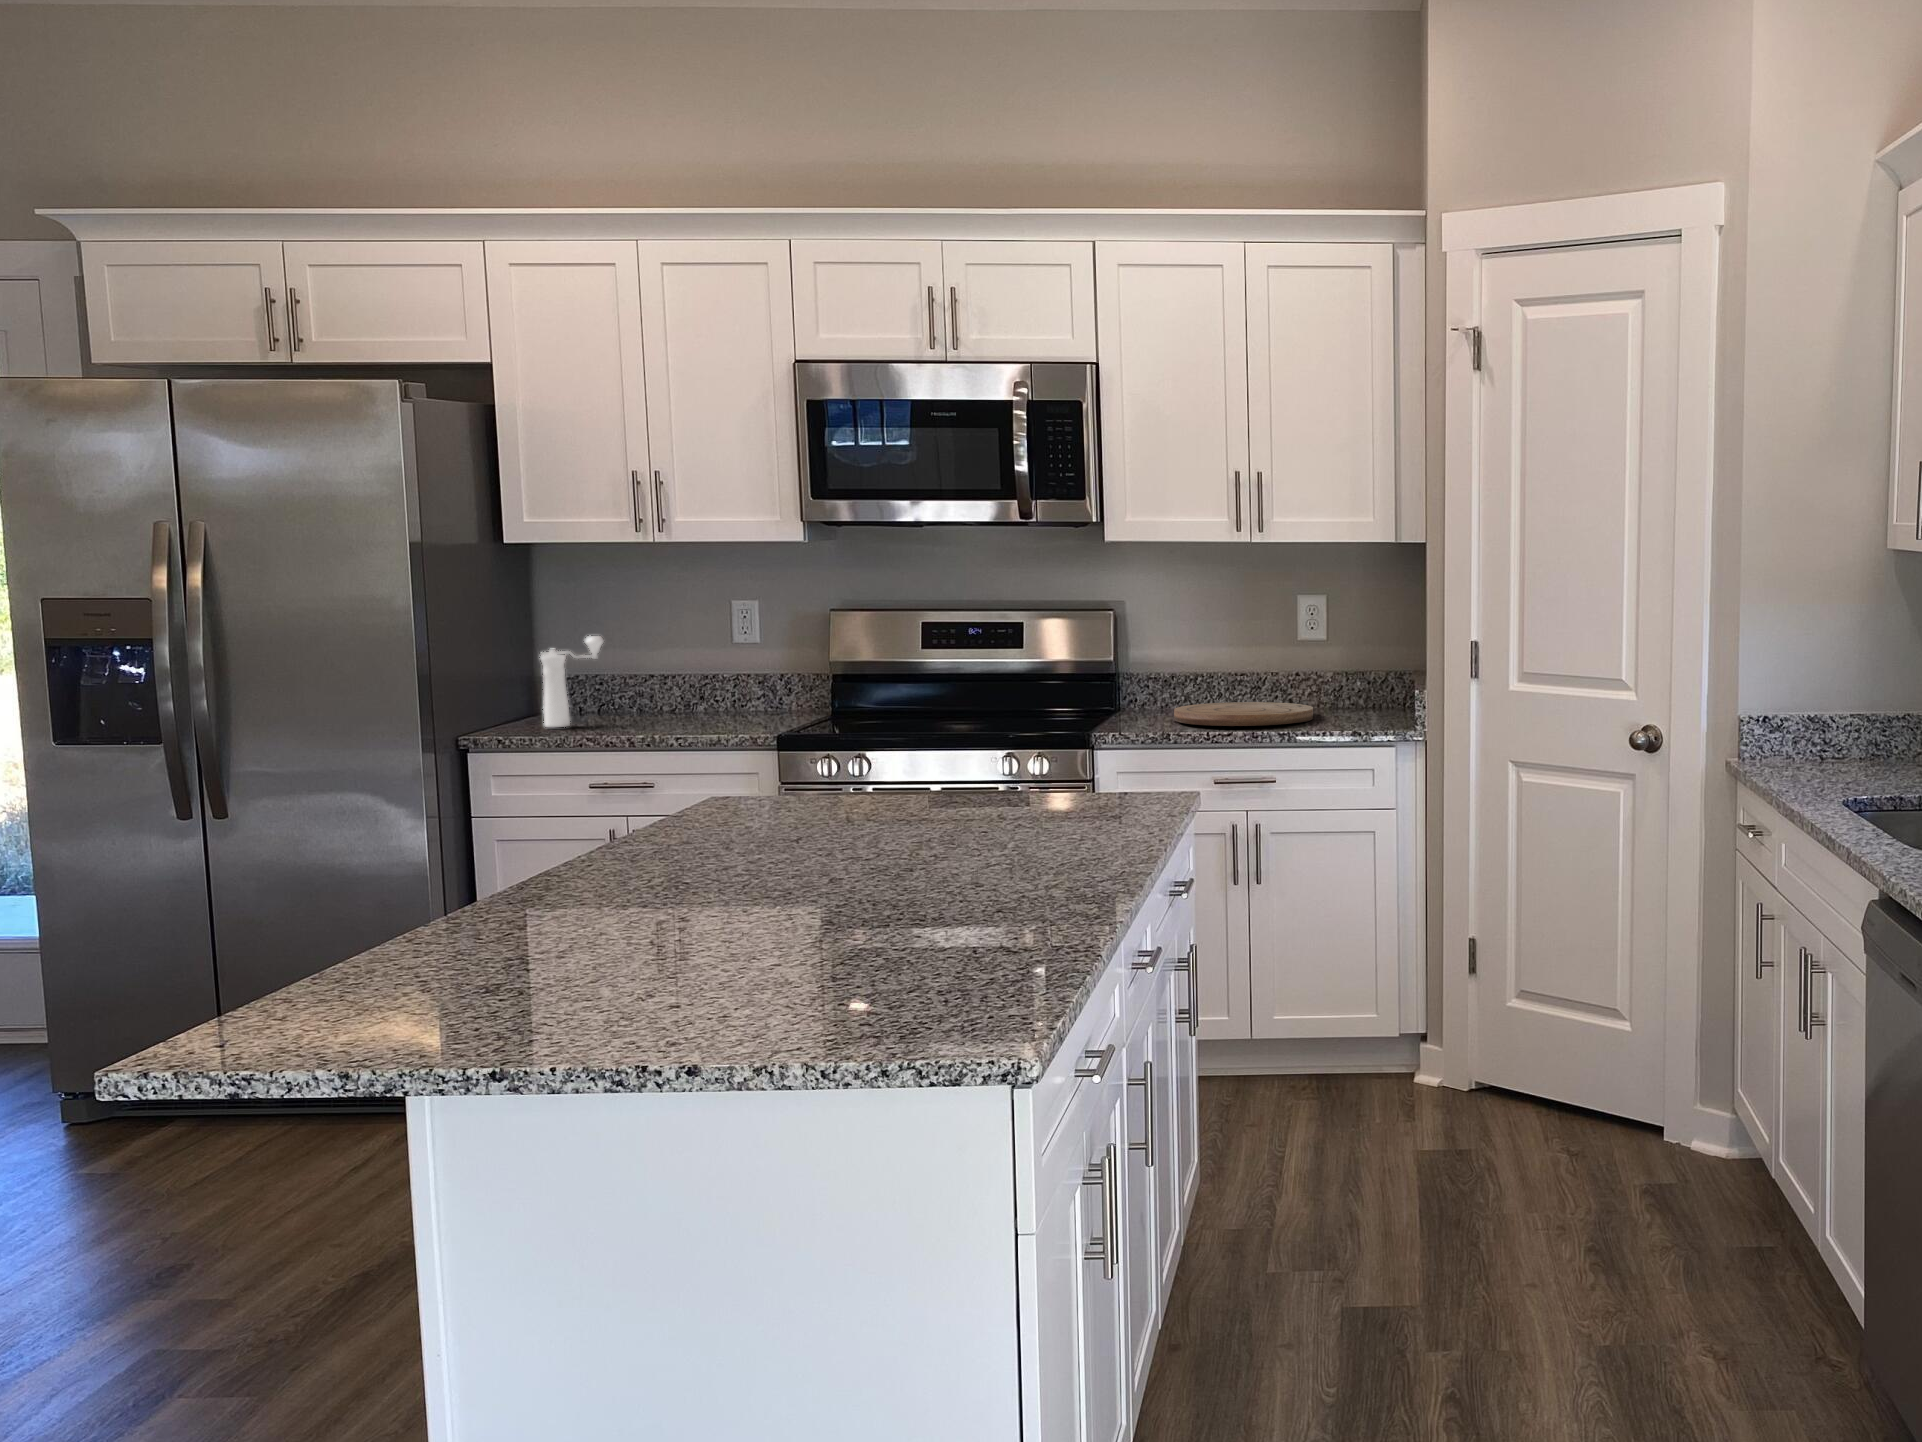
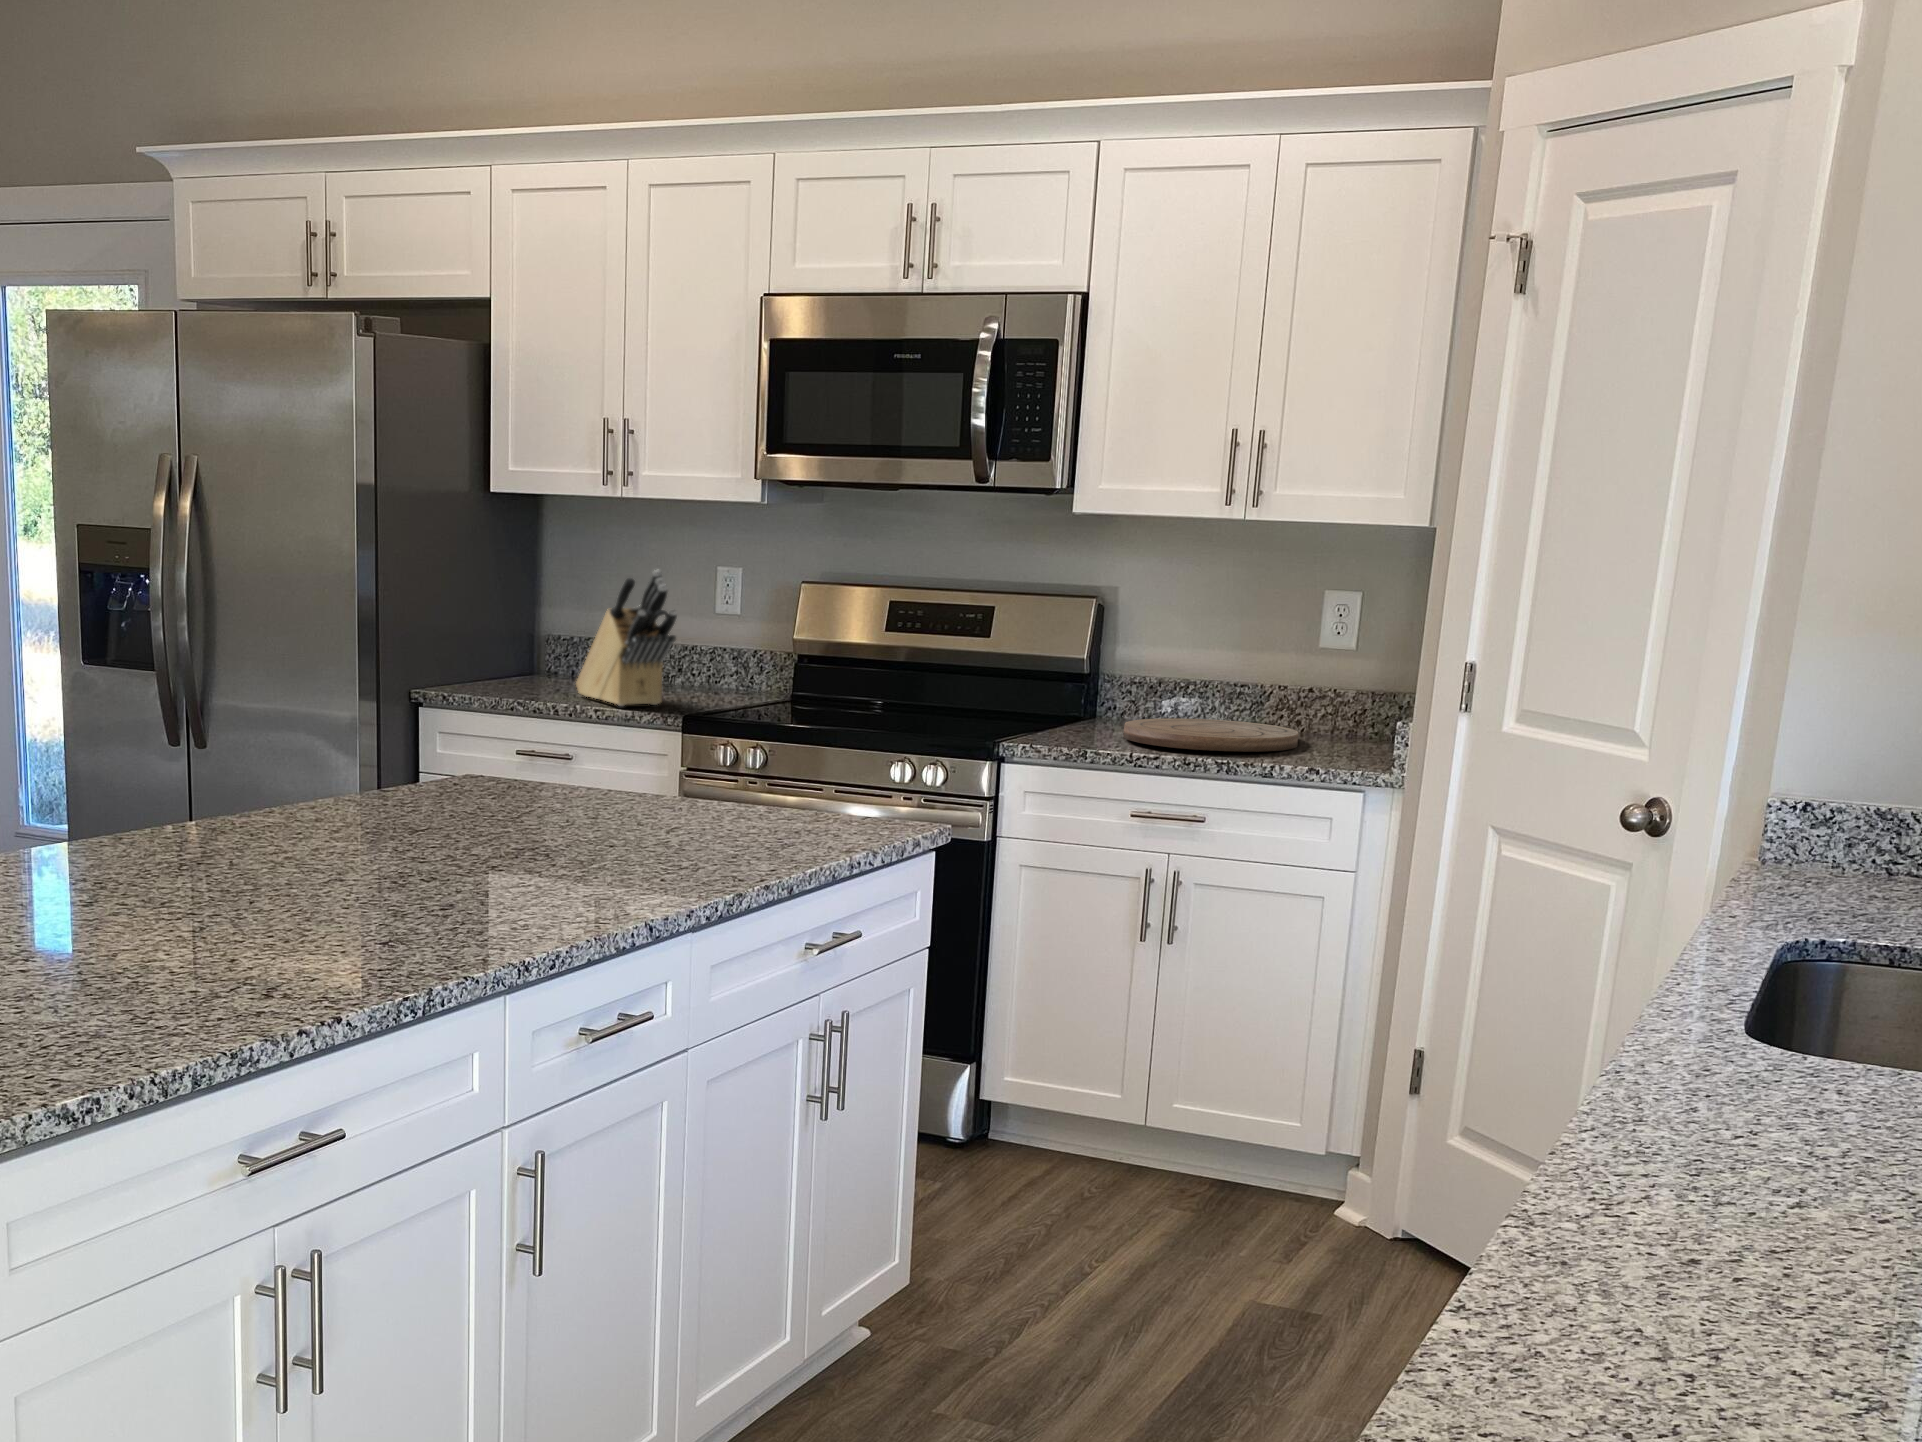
knife block: none [624,607,745,736] -> present [576,570,677,706]
pepper mill: present [541,636,603,727] -> none [513,594,580,687]

